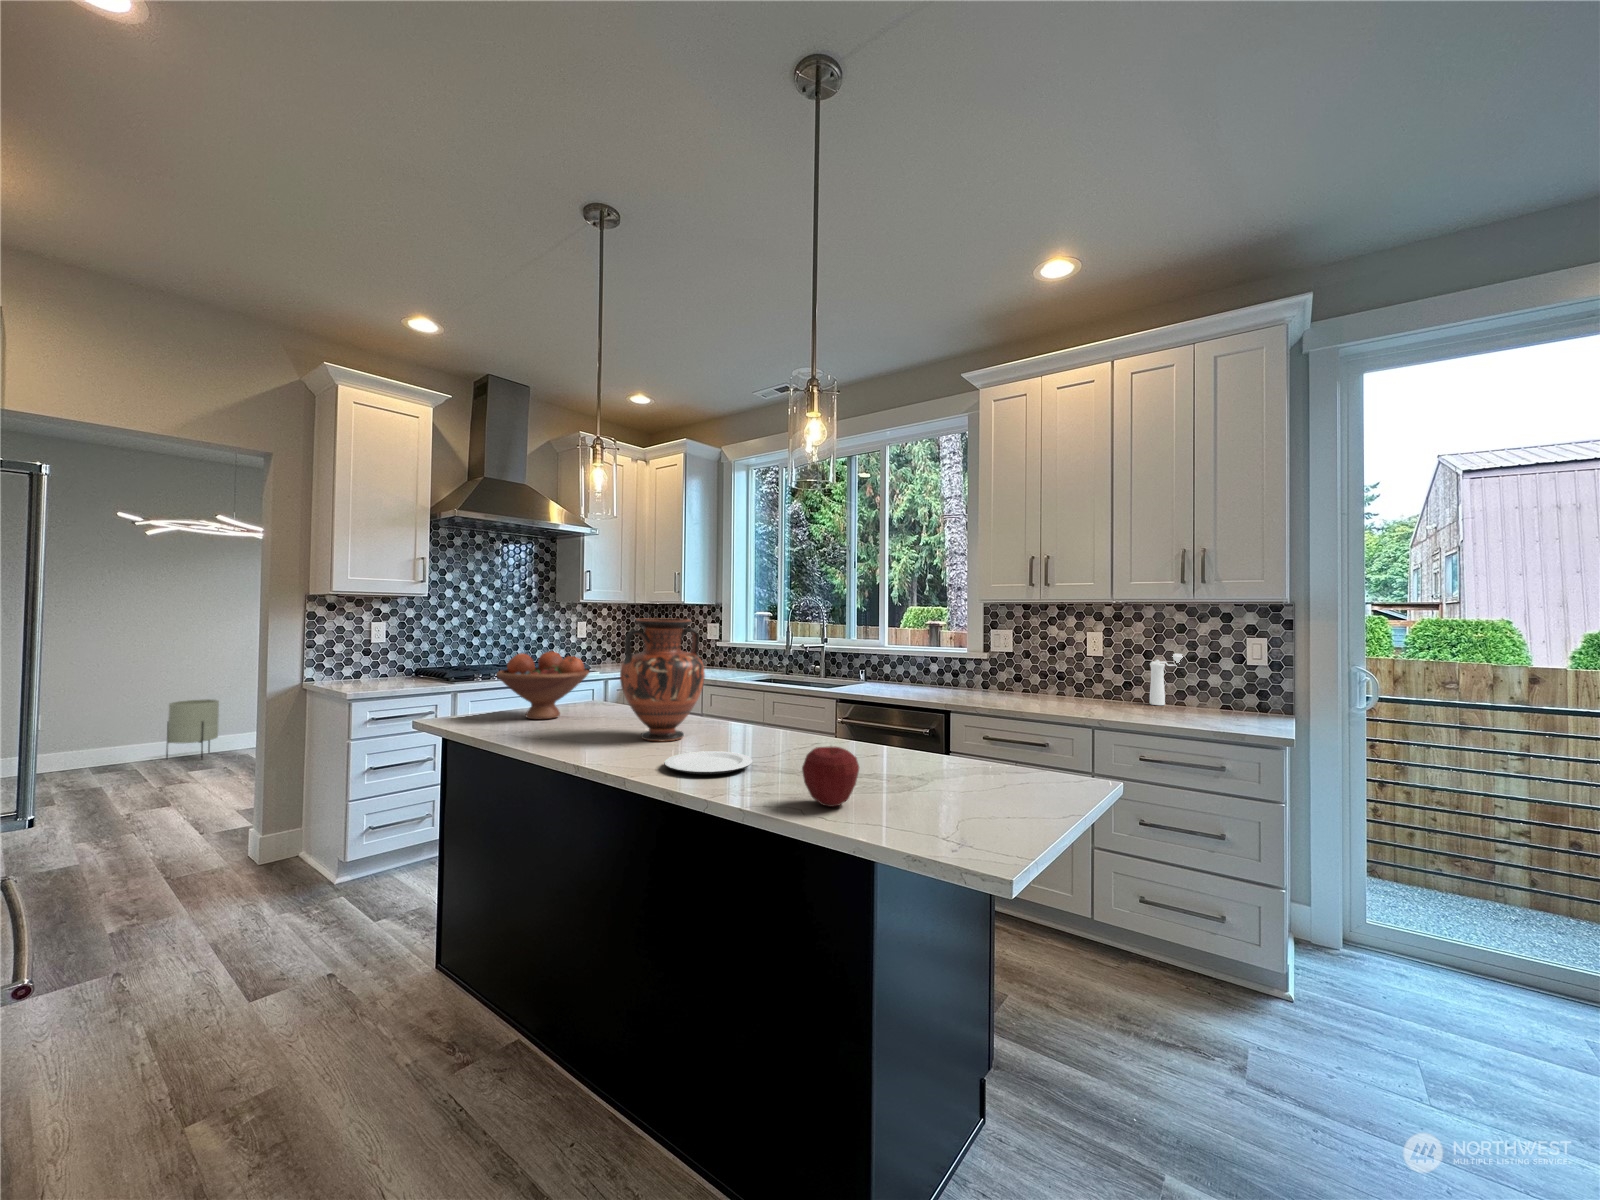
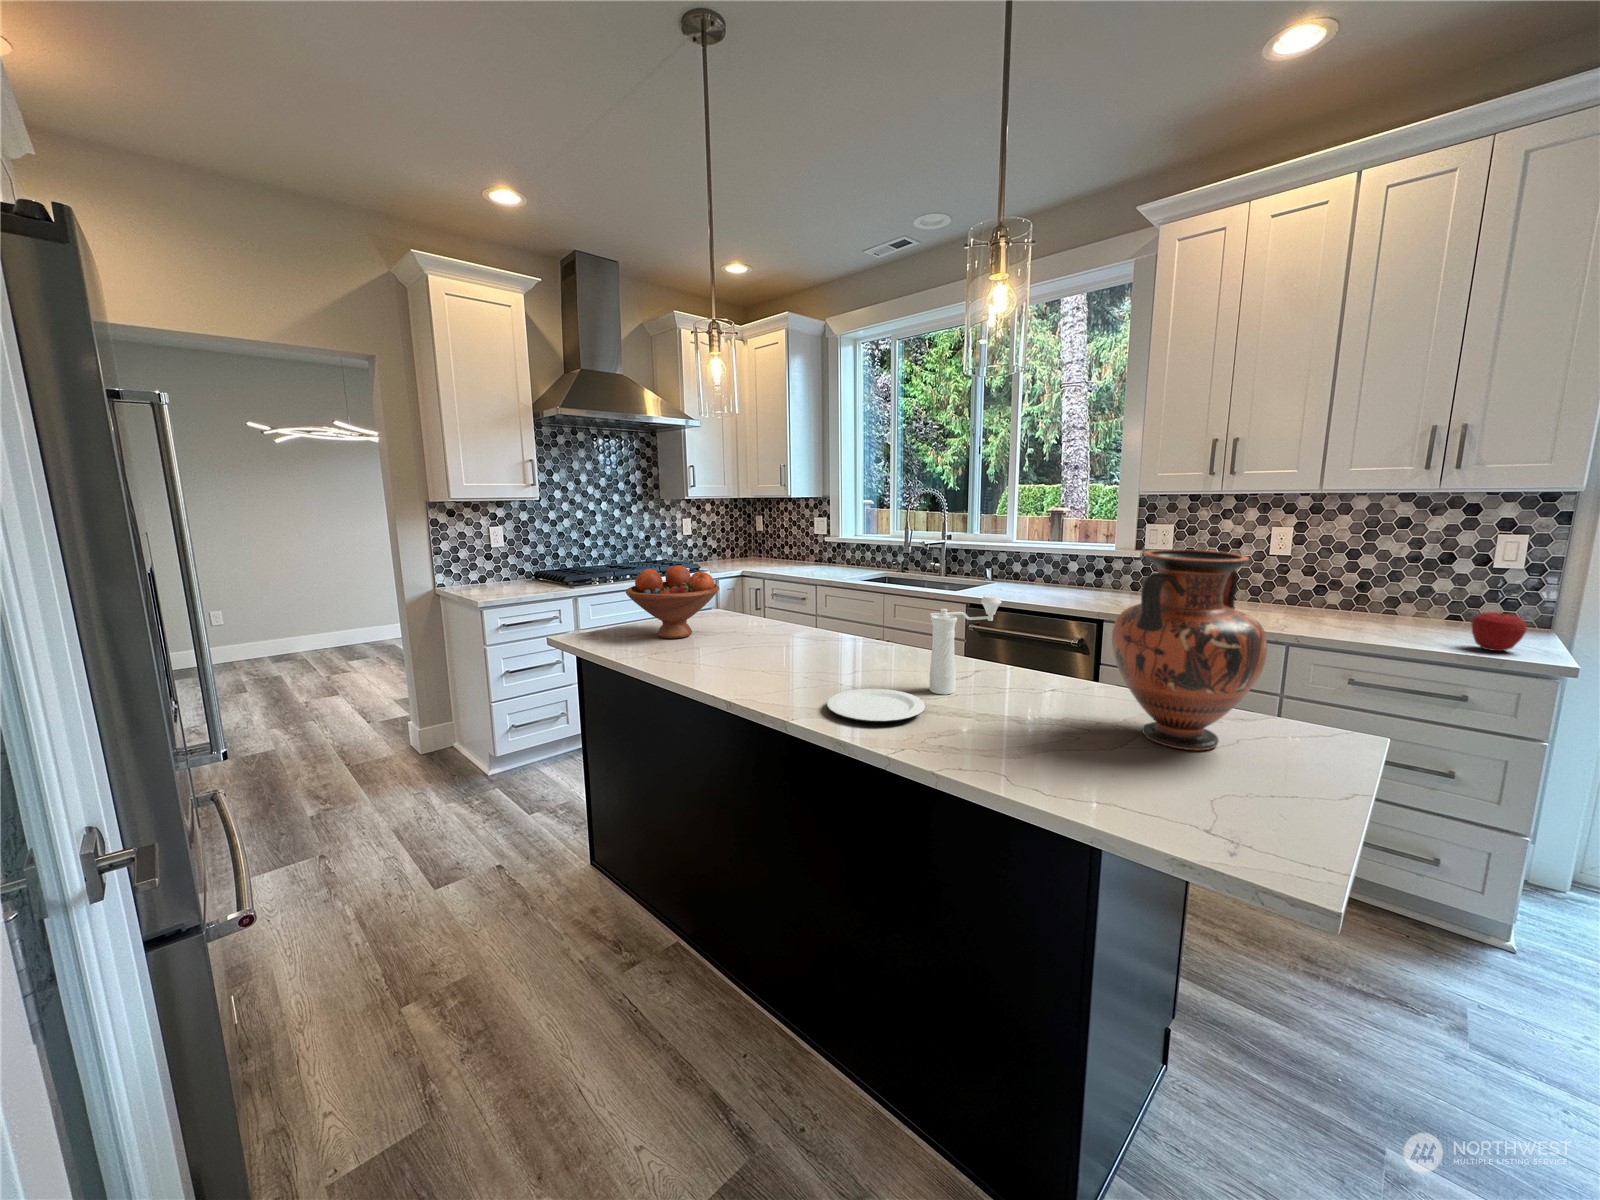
vase: present [620,618,705,741] -> present [1112,549,1267,750]
pepper mill: present [1150,654,1183,705] -> present [929,595,1001,694]
planter: present [166,699,219,759] -> none [321,595,367,650]
apple: present [802,746,859,807] -> present [1471,612,1527,651]

